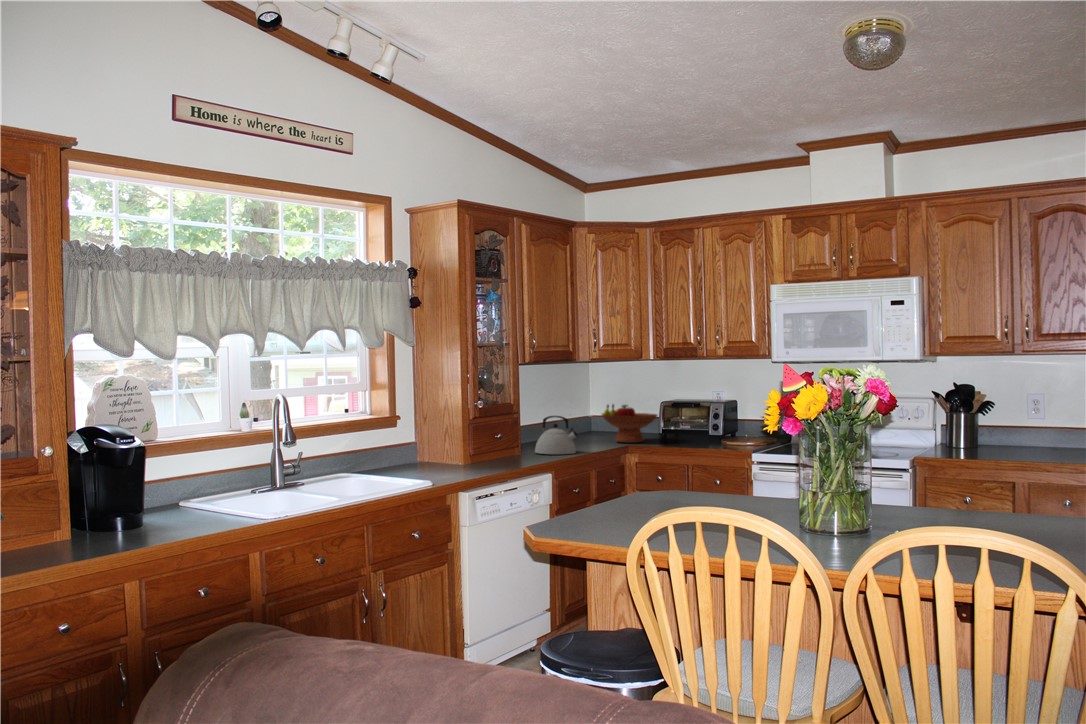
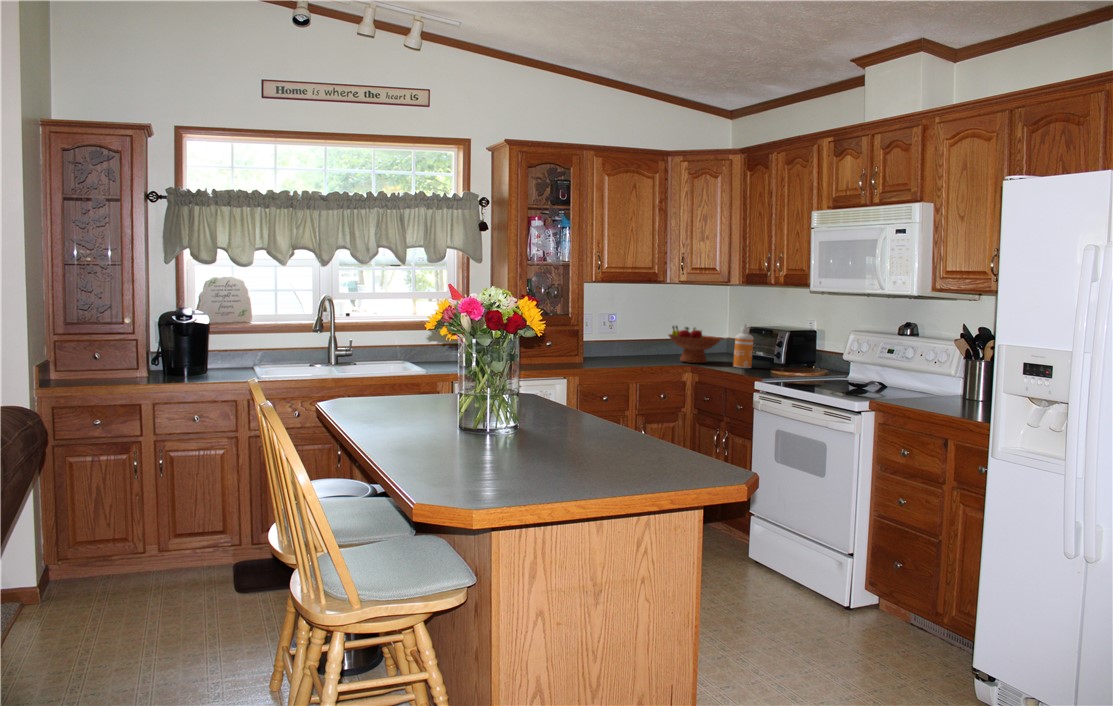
soap dispenser: none [682,396,701,443] -> present [733,323,753,368]
kettle: present [535,416,577,454] -> none [582,331,618,365]

